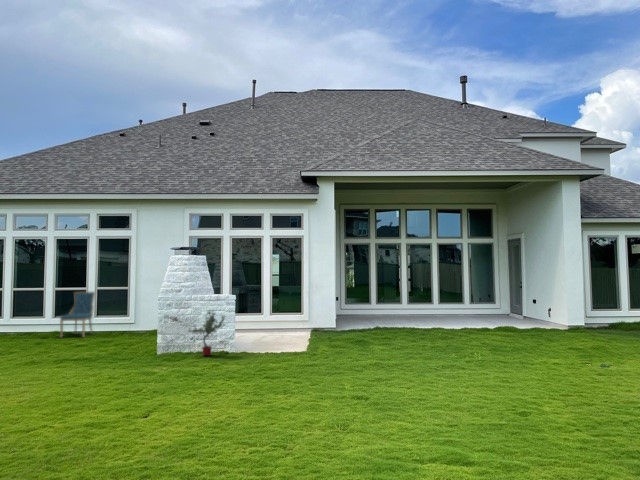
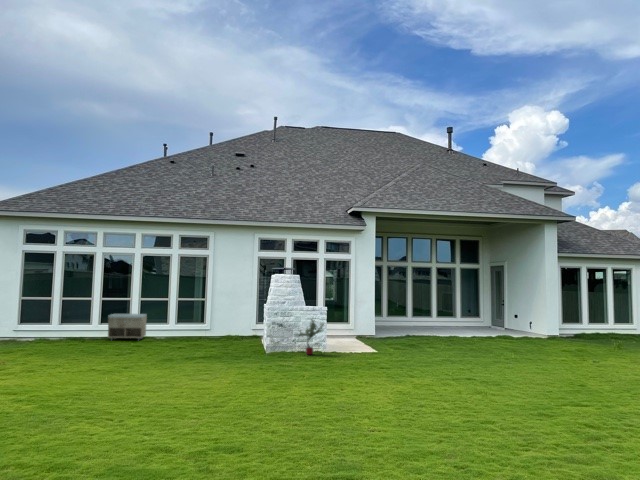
chair: present [60,292,95,337] -> none [153,301,178,341]
storage bench: none [12,307,61,337] -> present [108,314,147,339]

